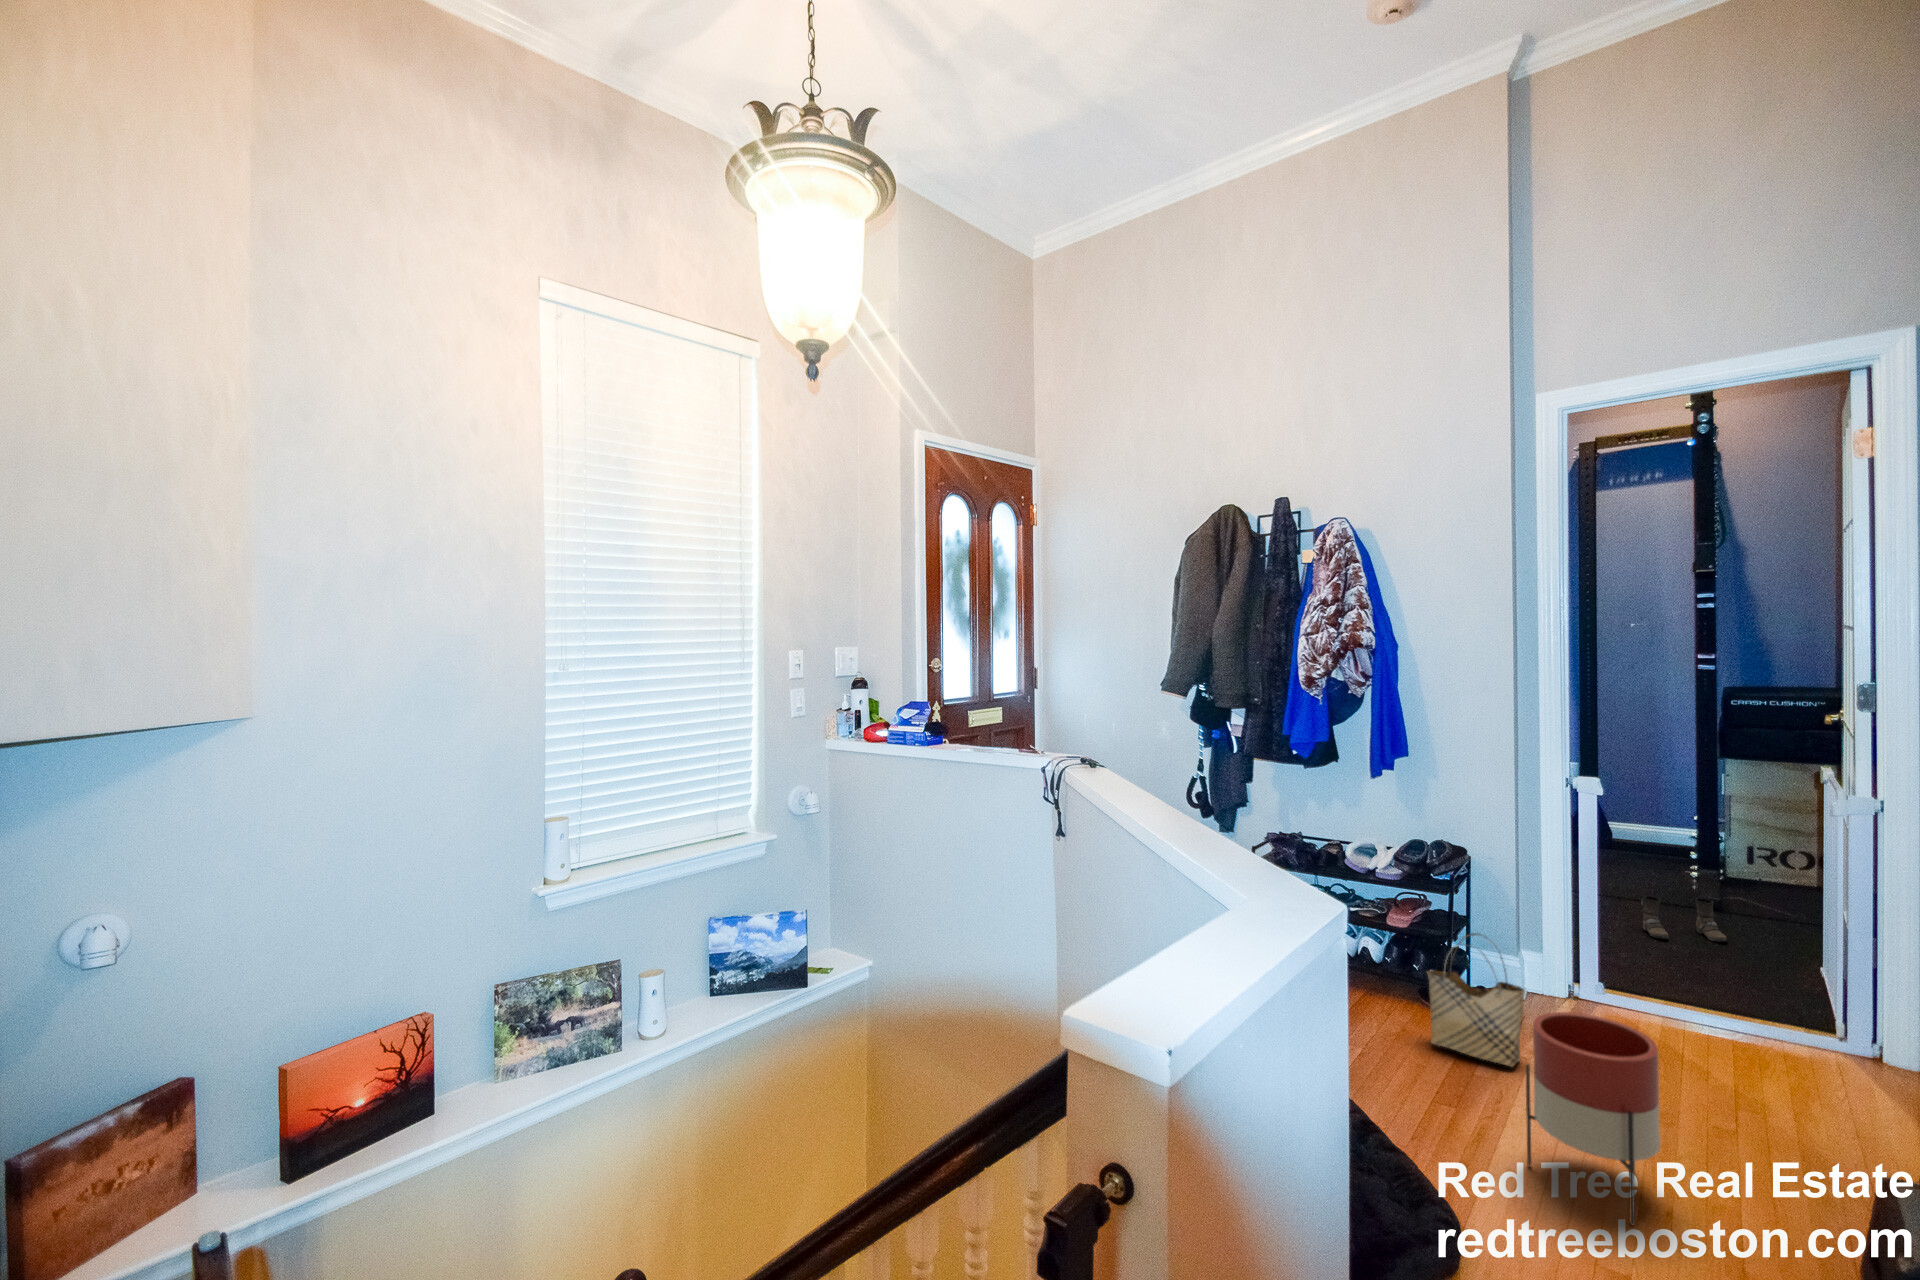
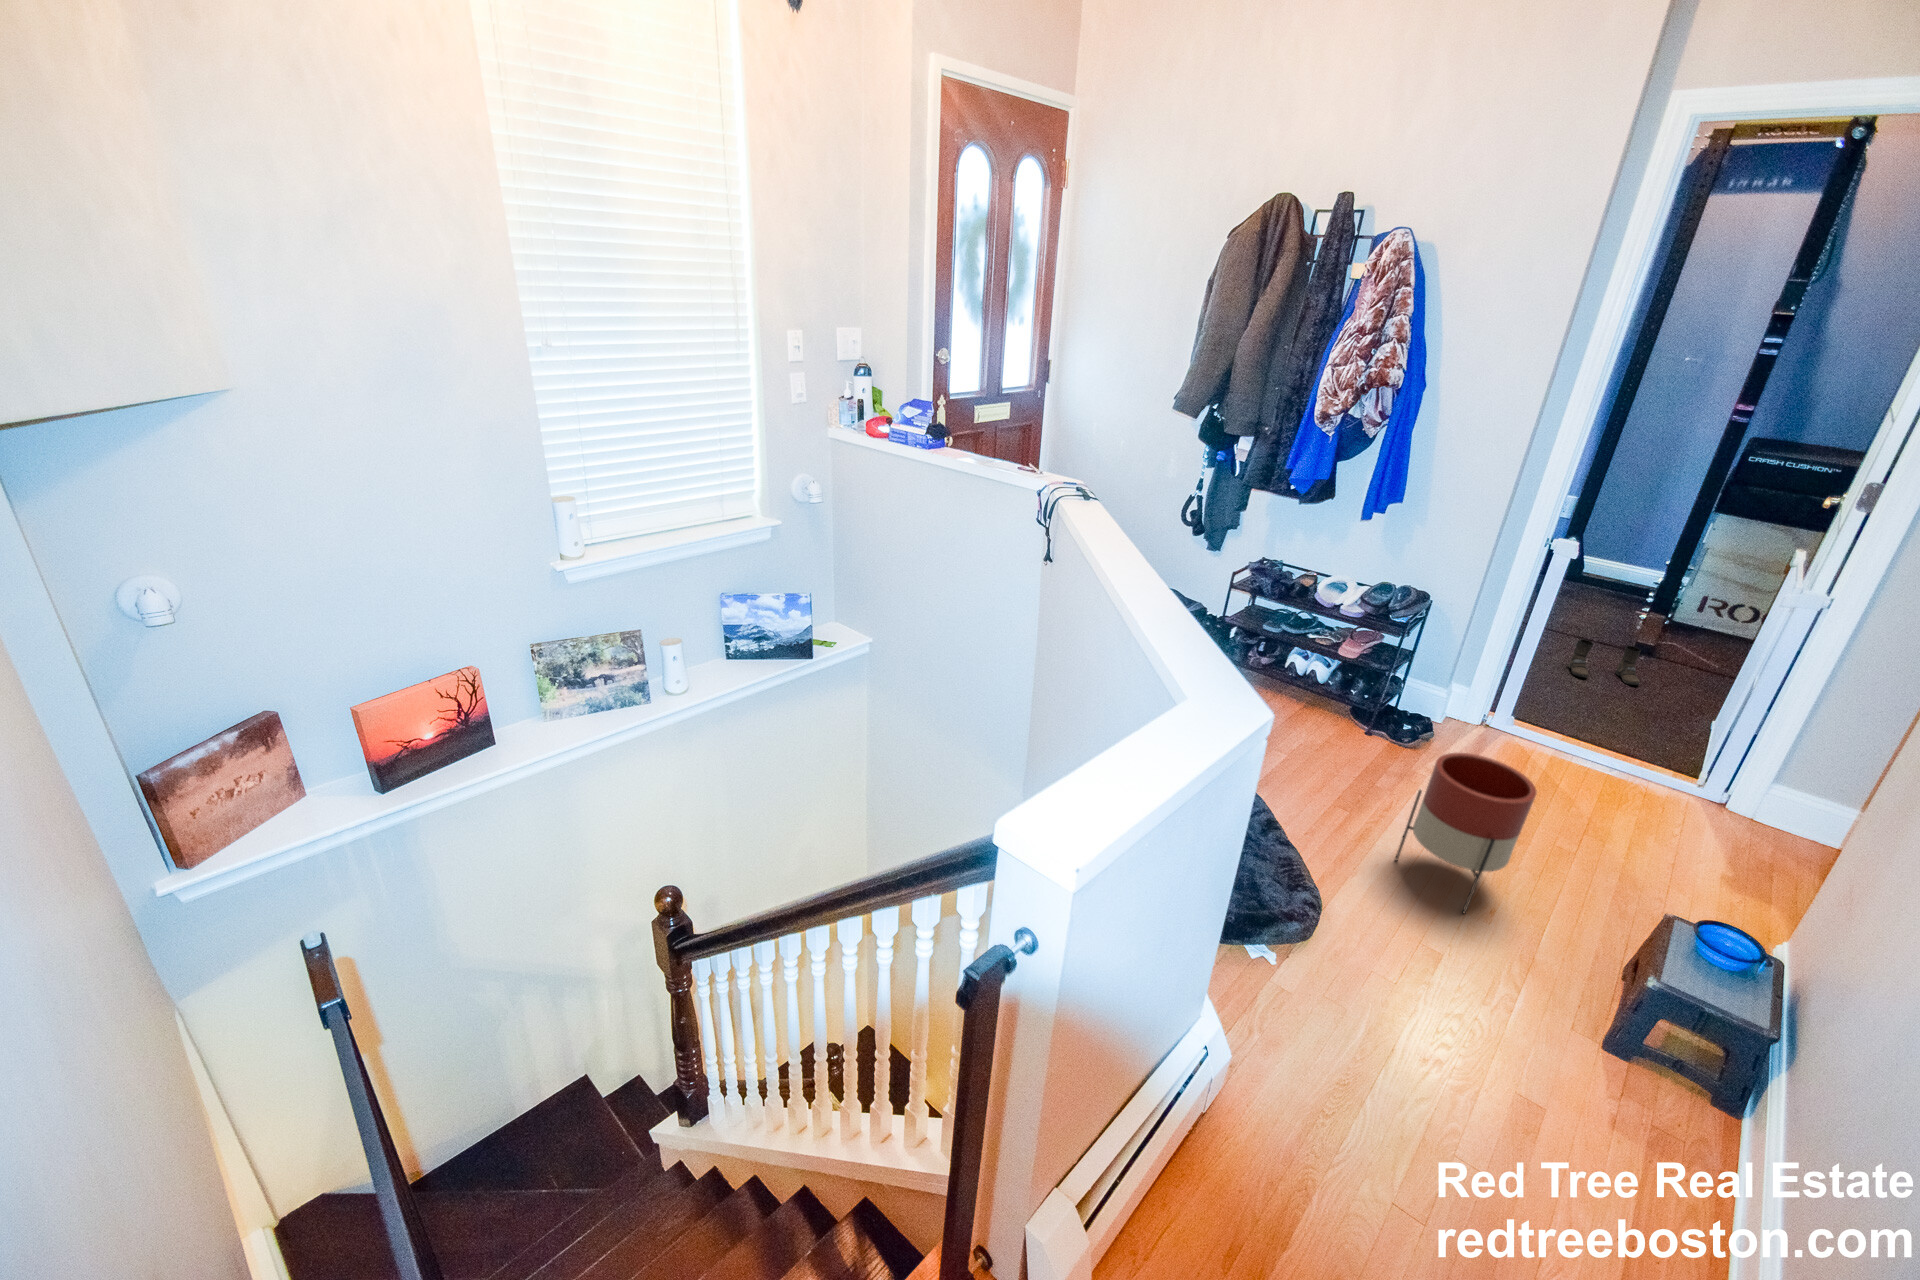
woven basket: present [1427,933,1525,1066] -> none [1346,670,1441,779]

